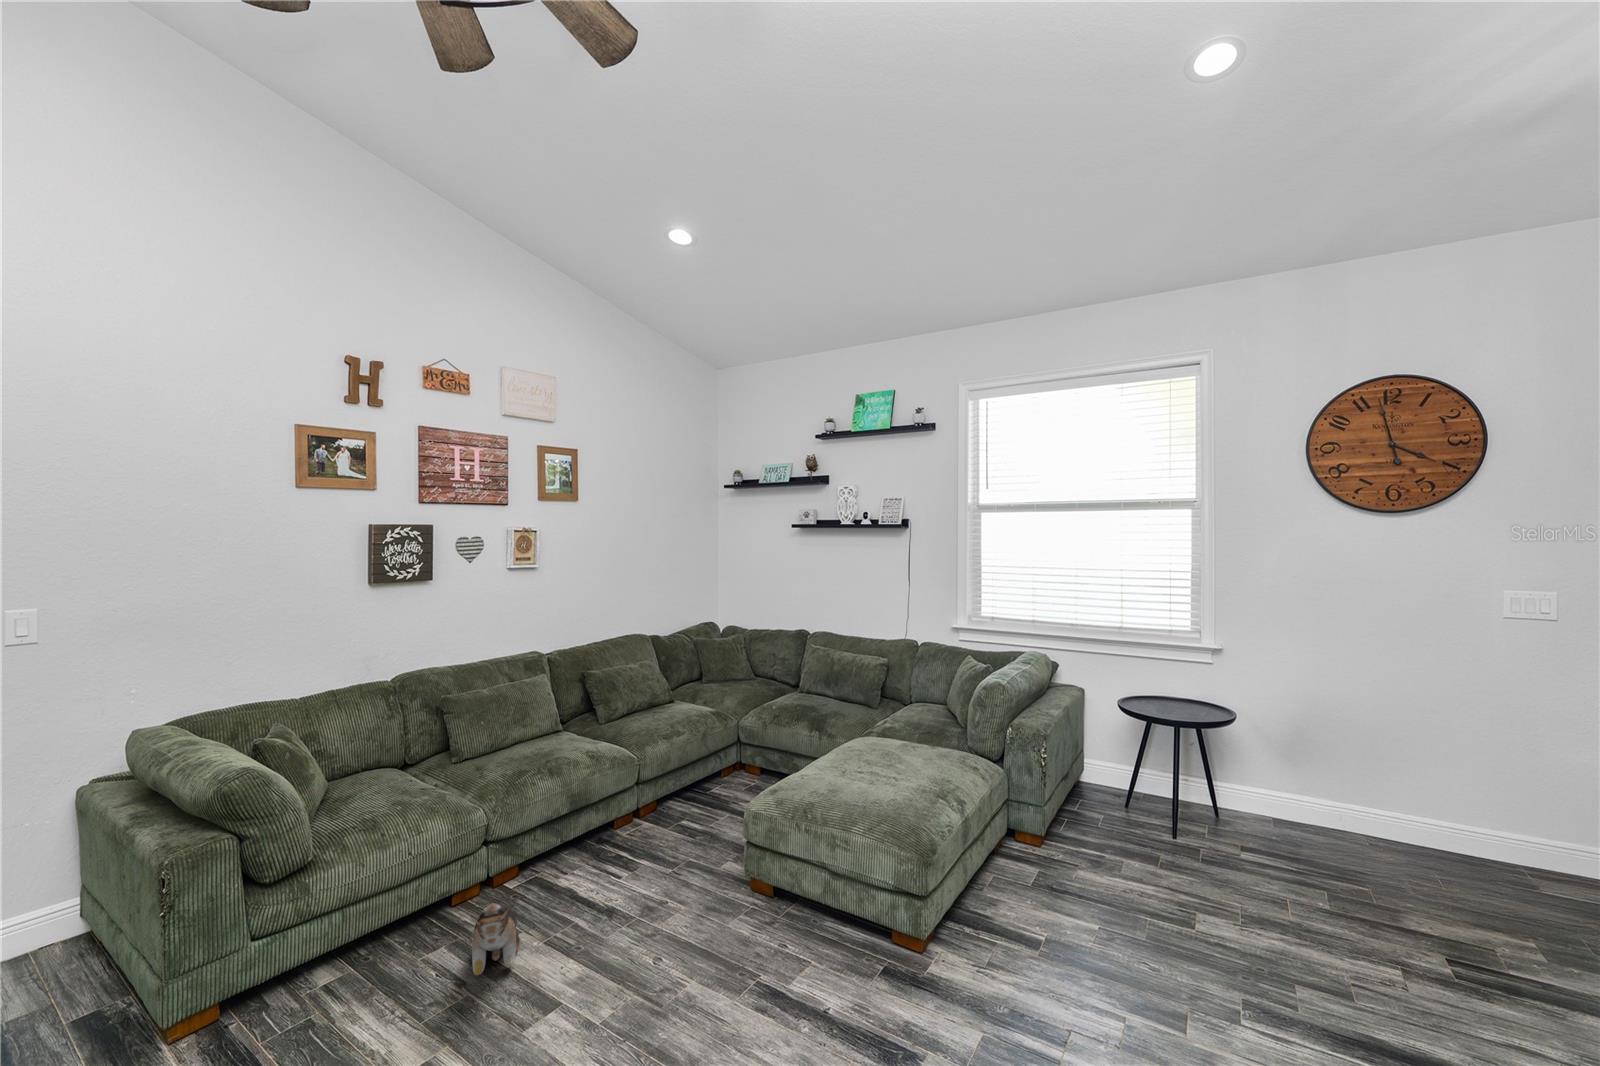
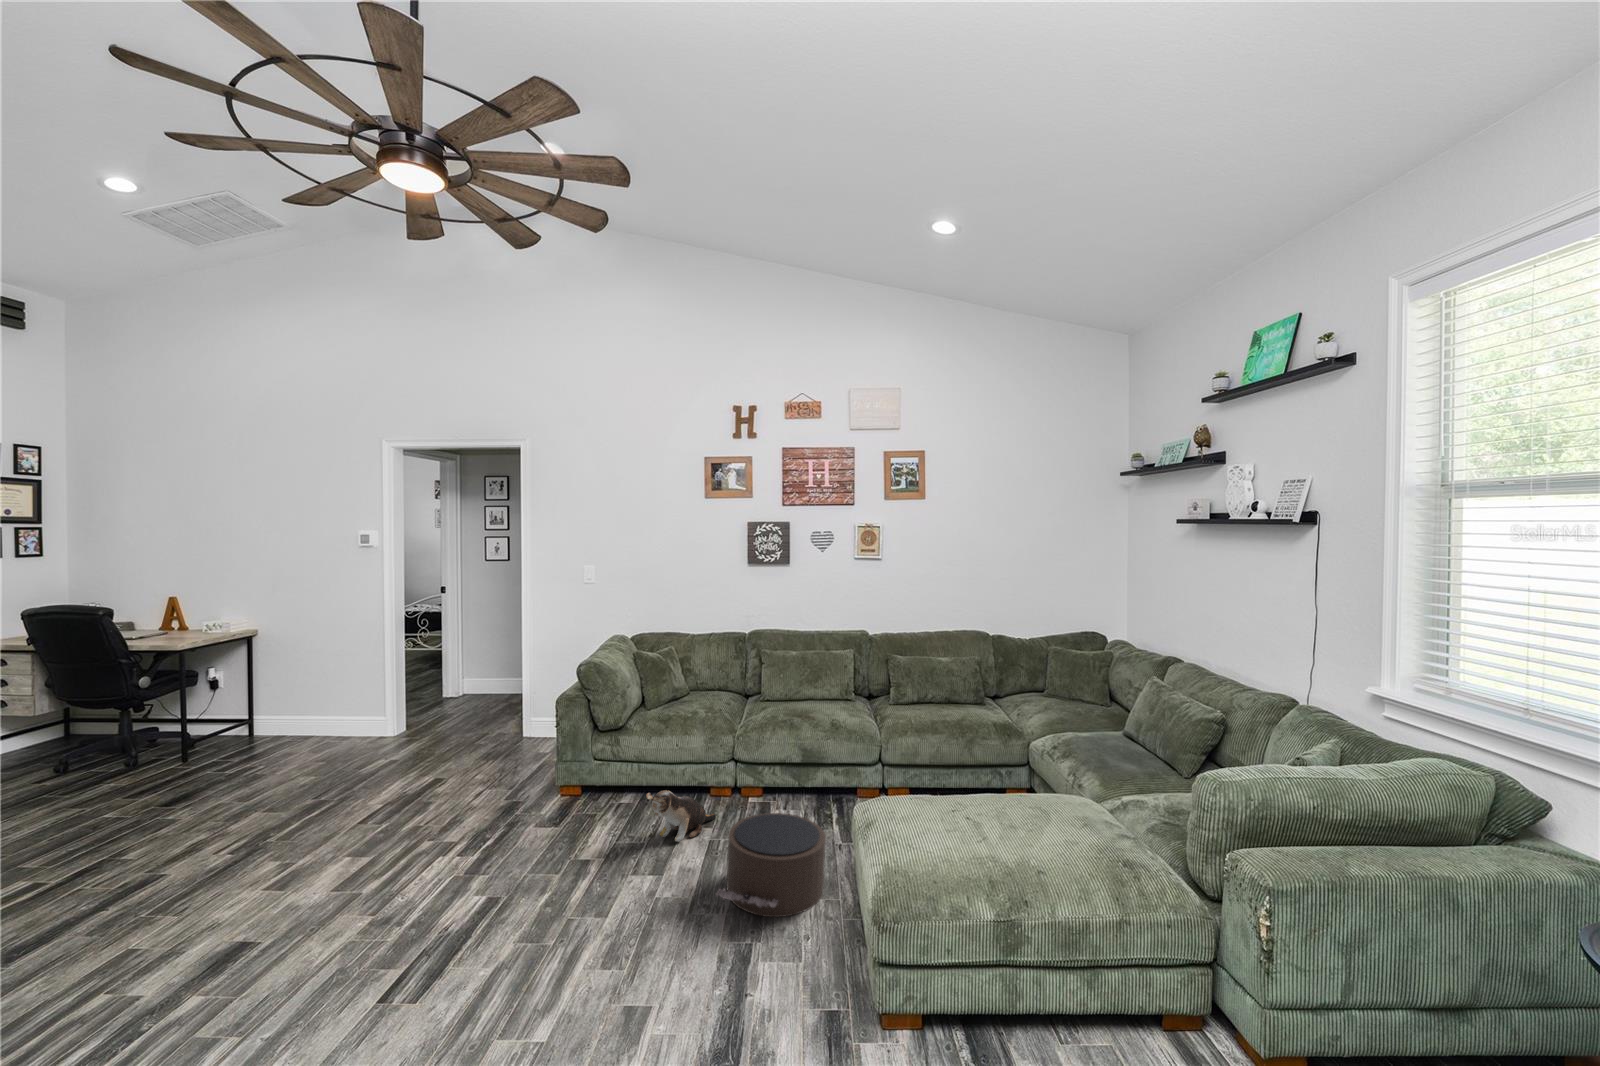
pouf: none [619,849,746,969] -> present [716,813,826,917]

